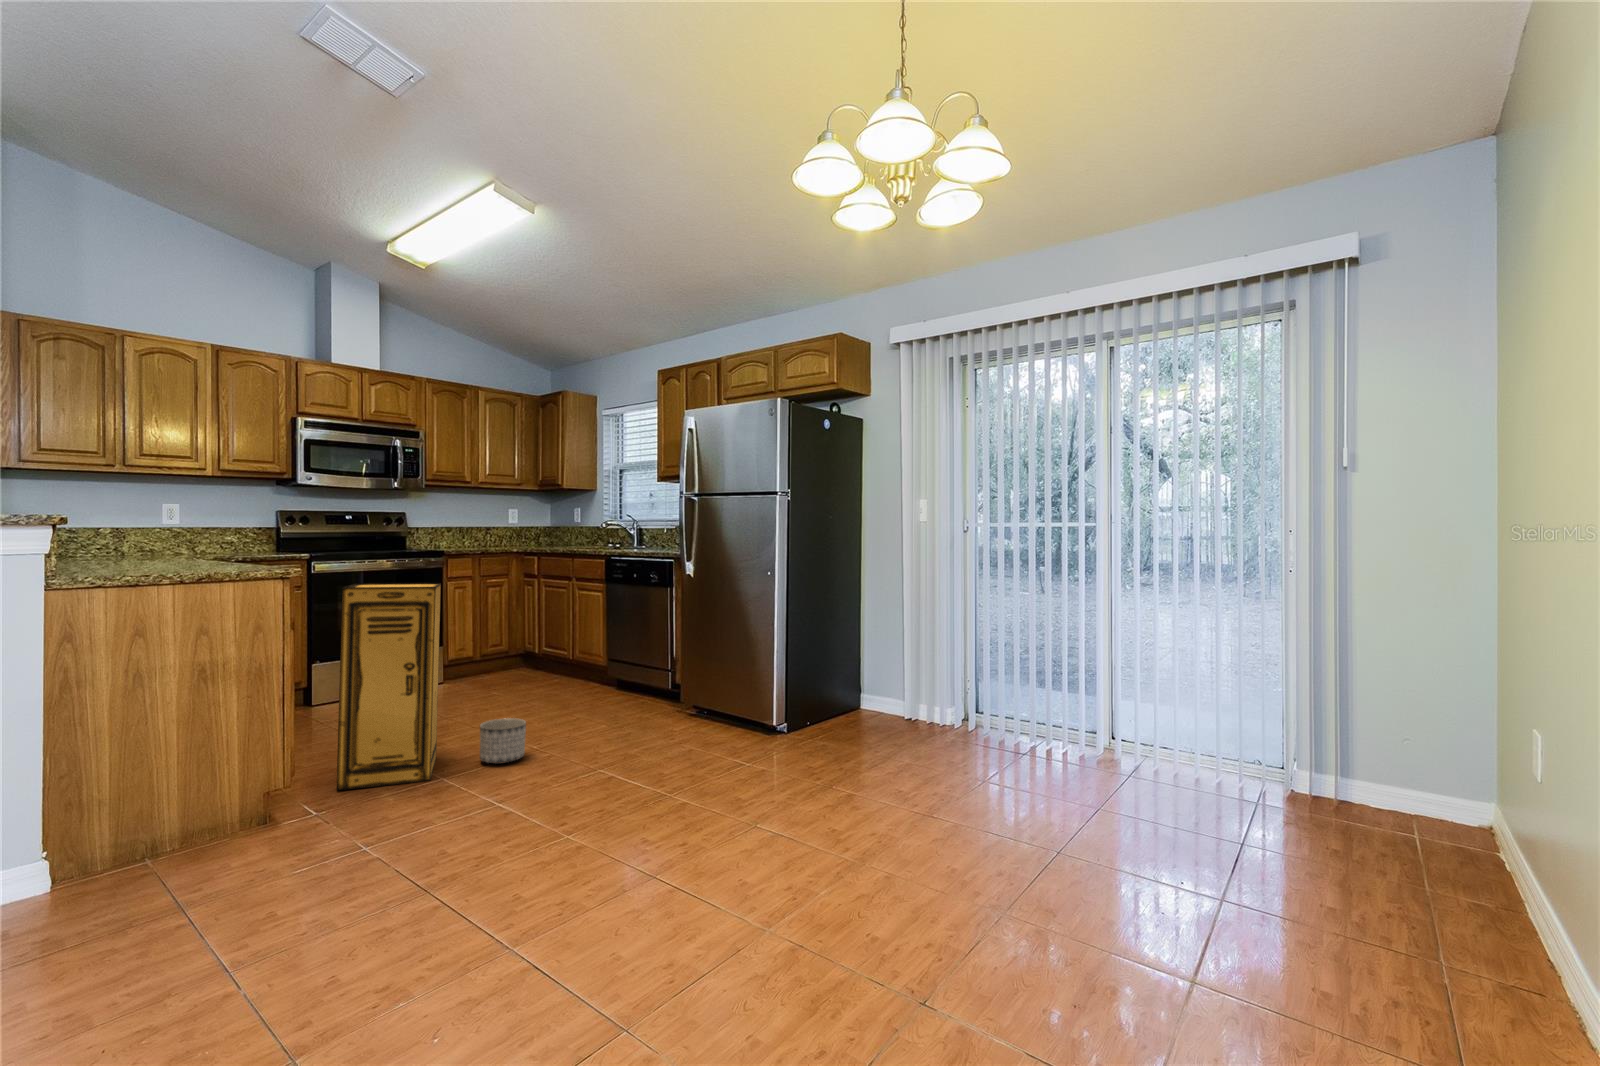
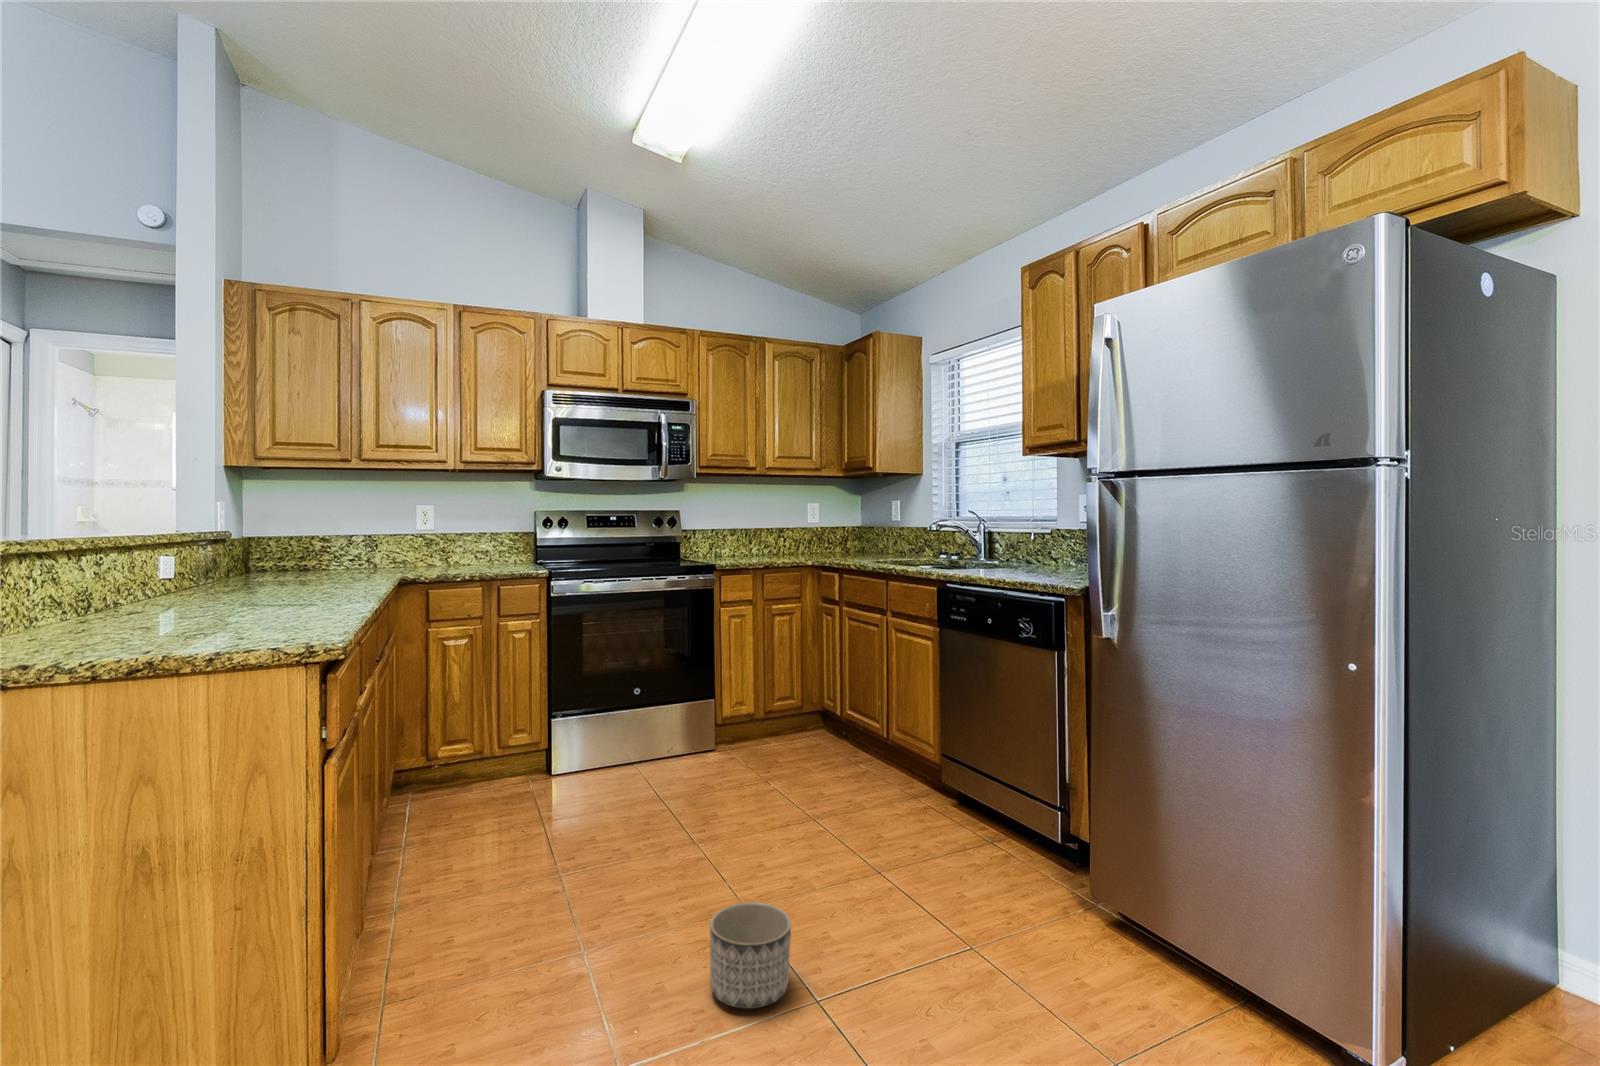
storage cabinet: present [336,583,441,790] -> none [466,641,656,1036]

